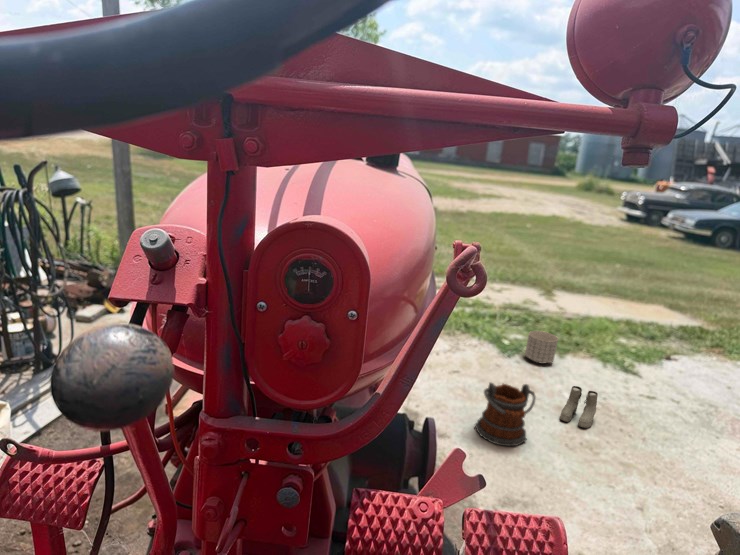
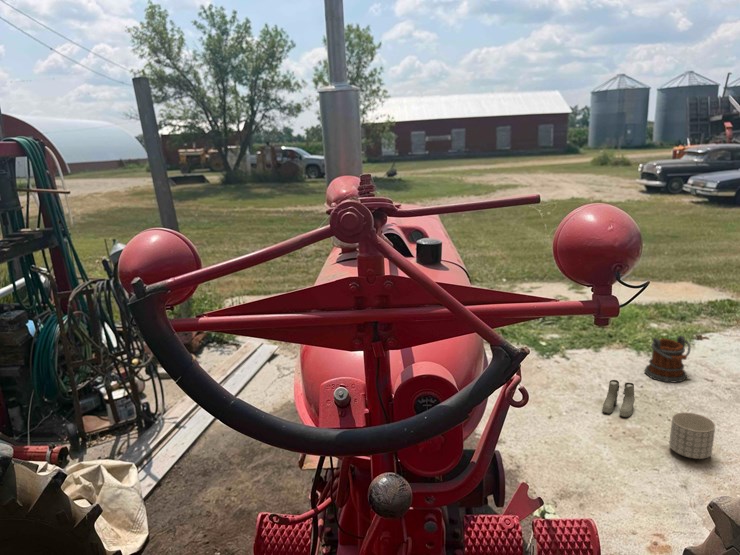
planter: present [525,331,558,364] -> present [669,412,715,459]
bucket: present [475,383,536,446] -> present [645,336,691,383]

